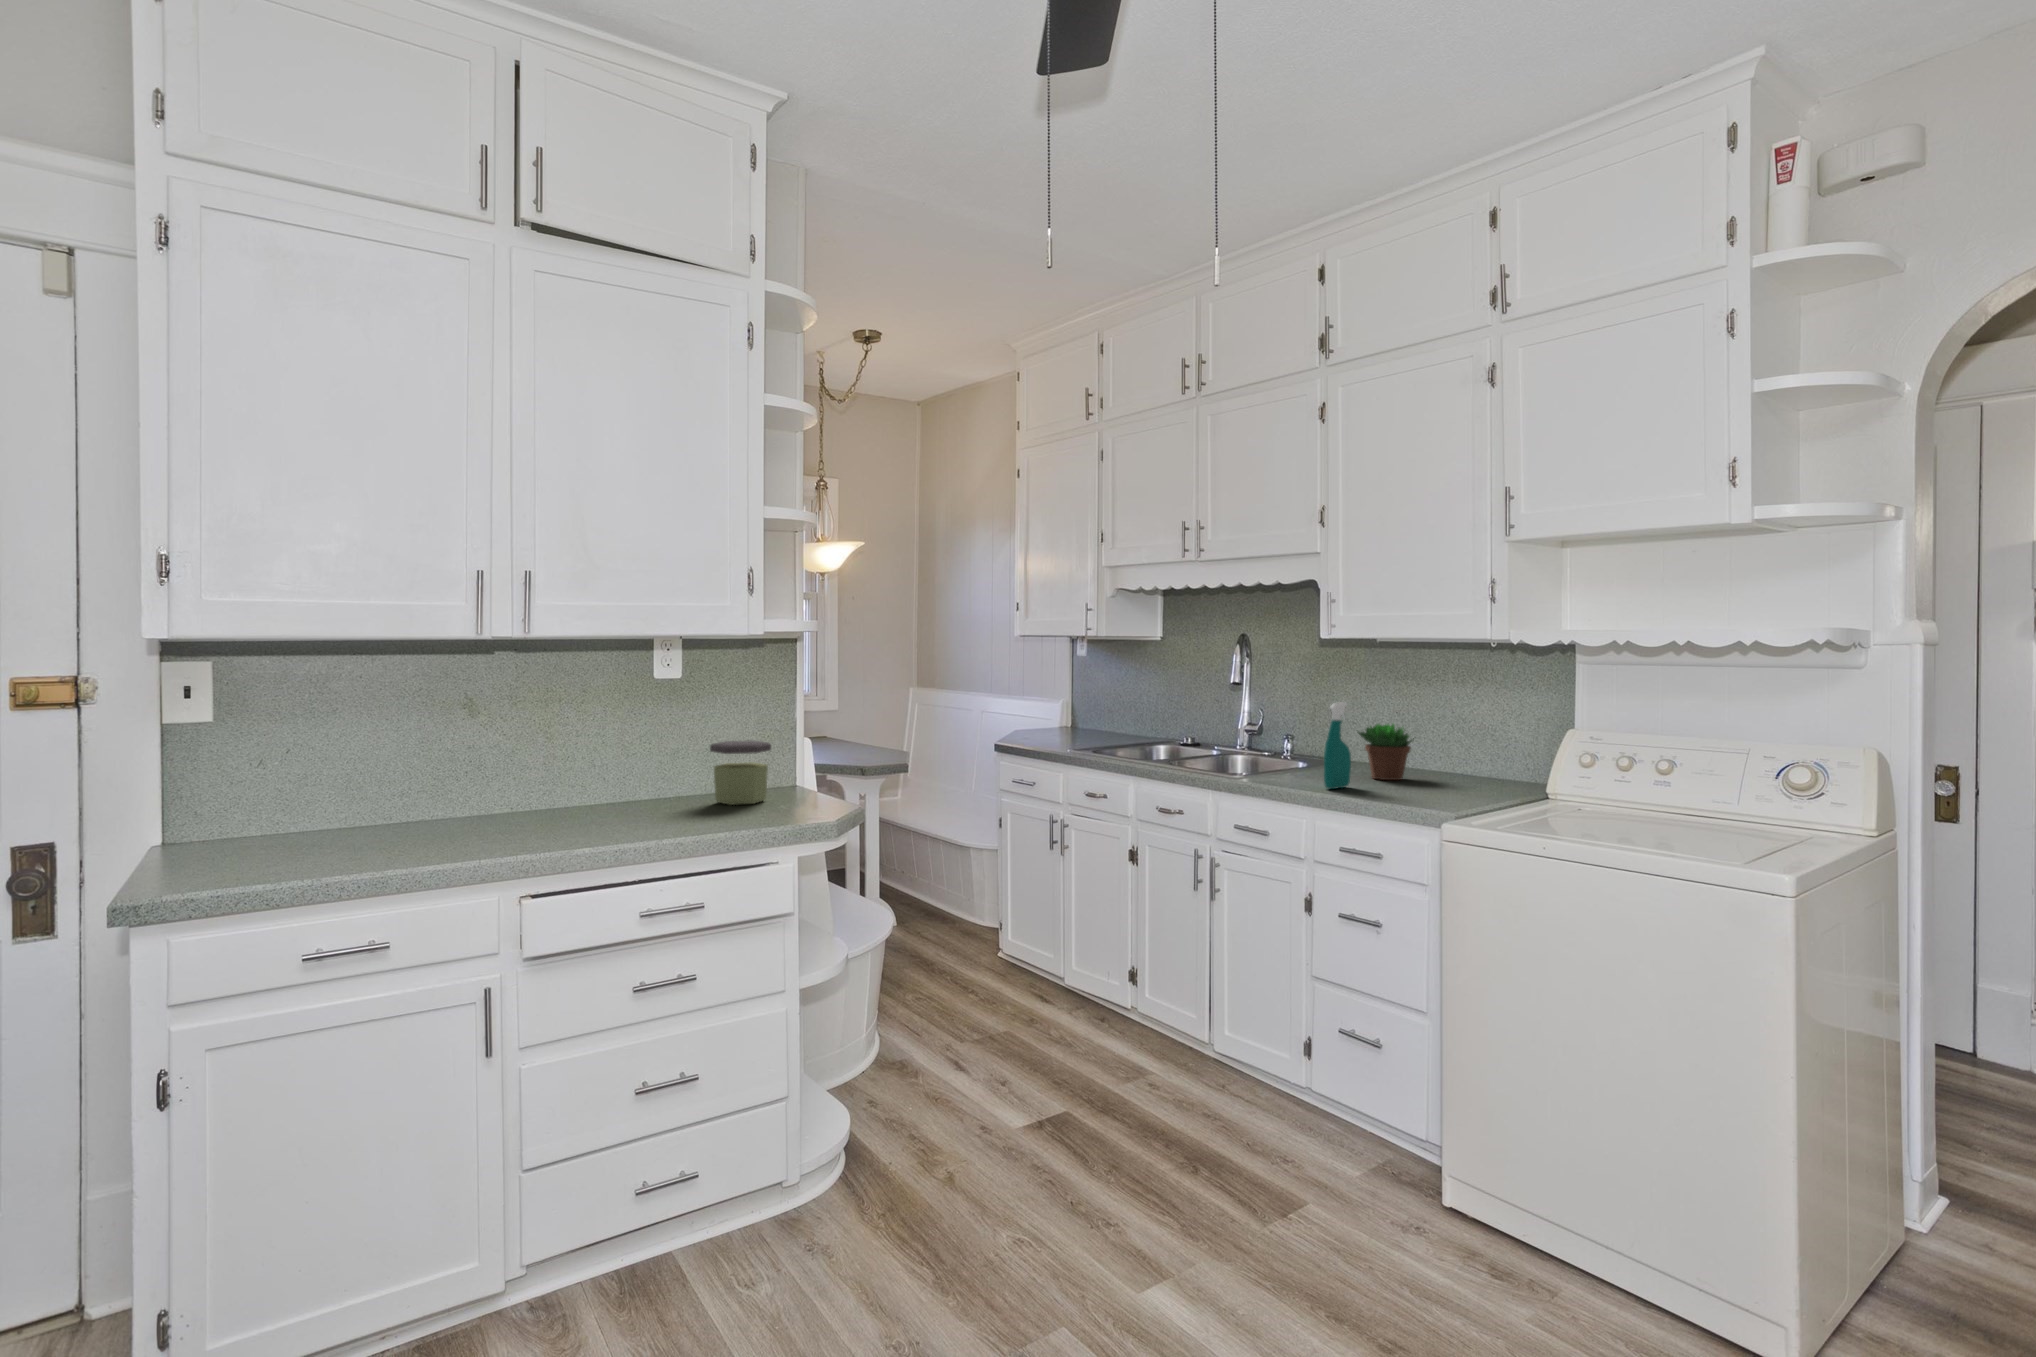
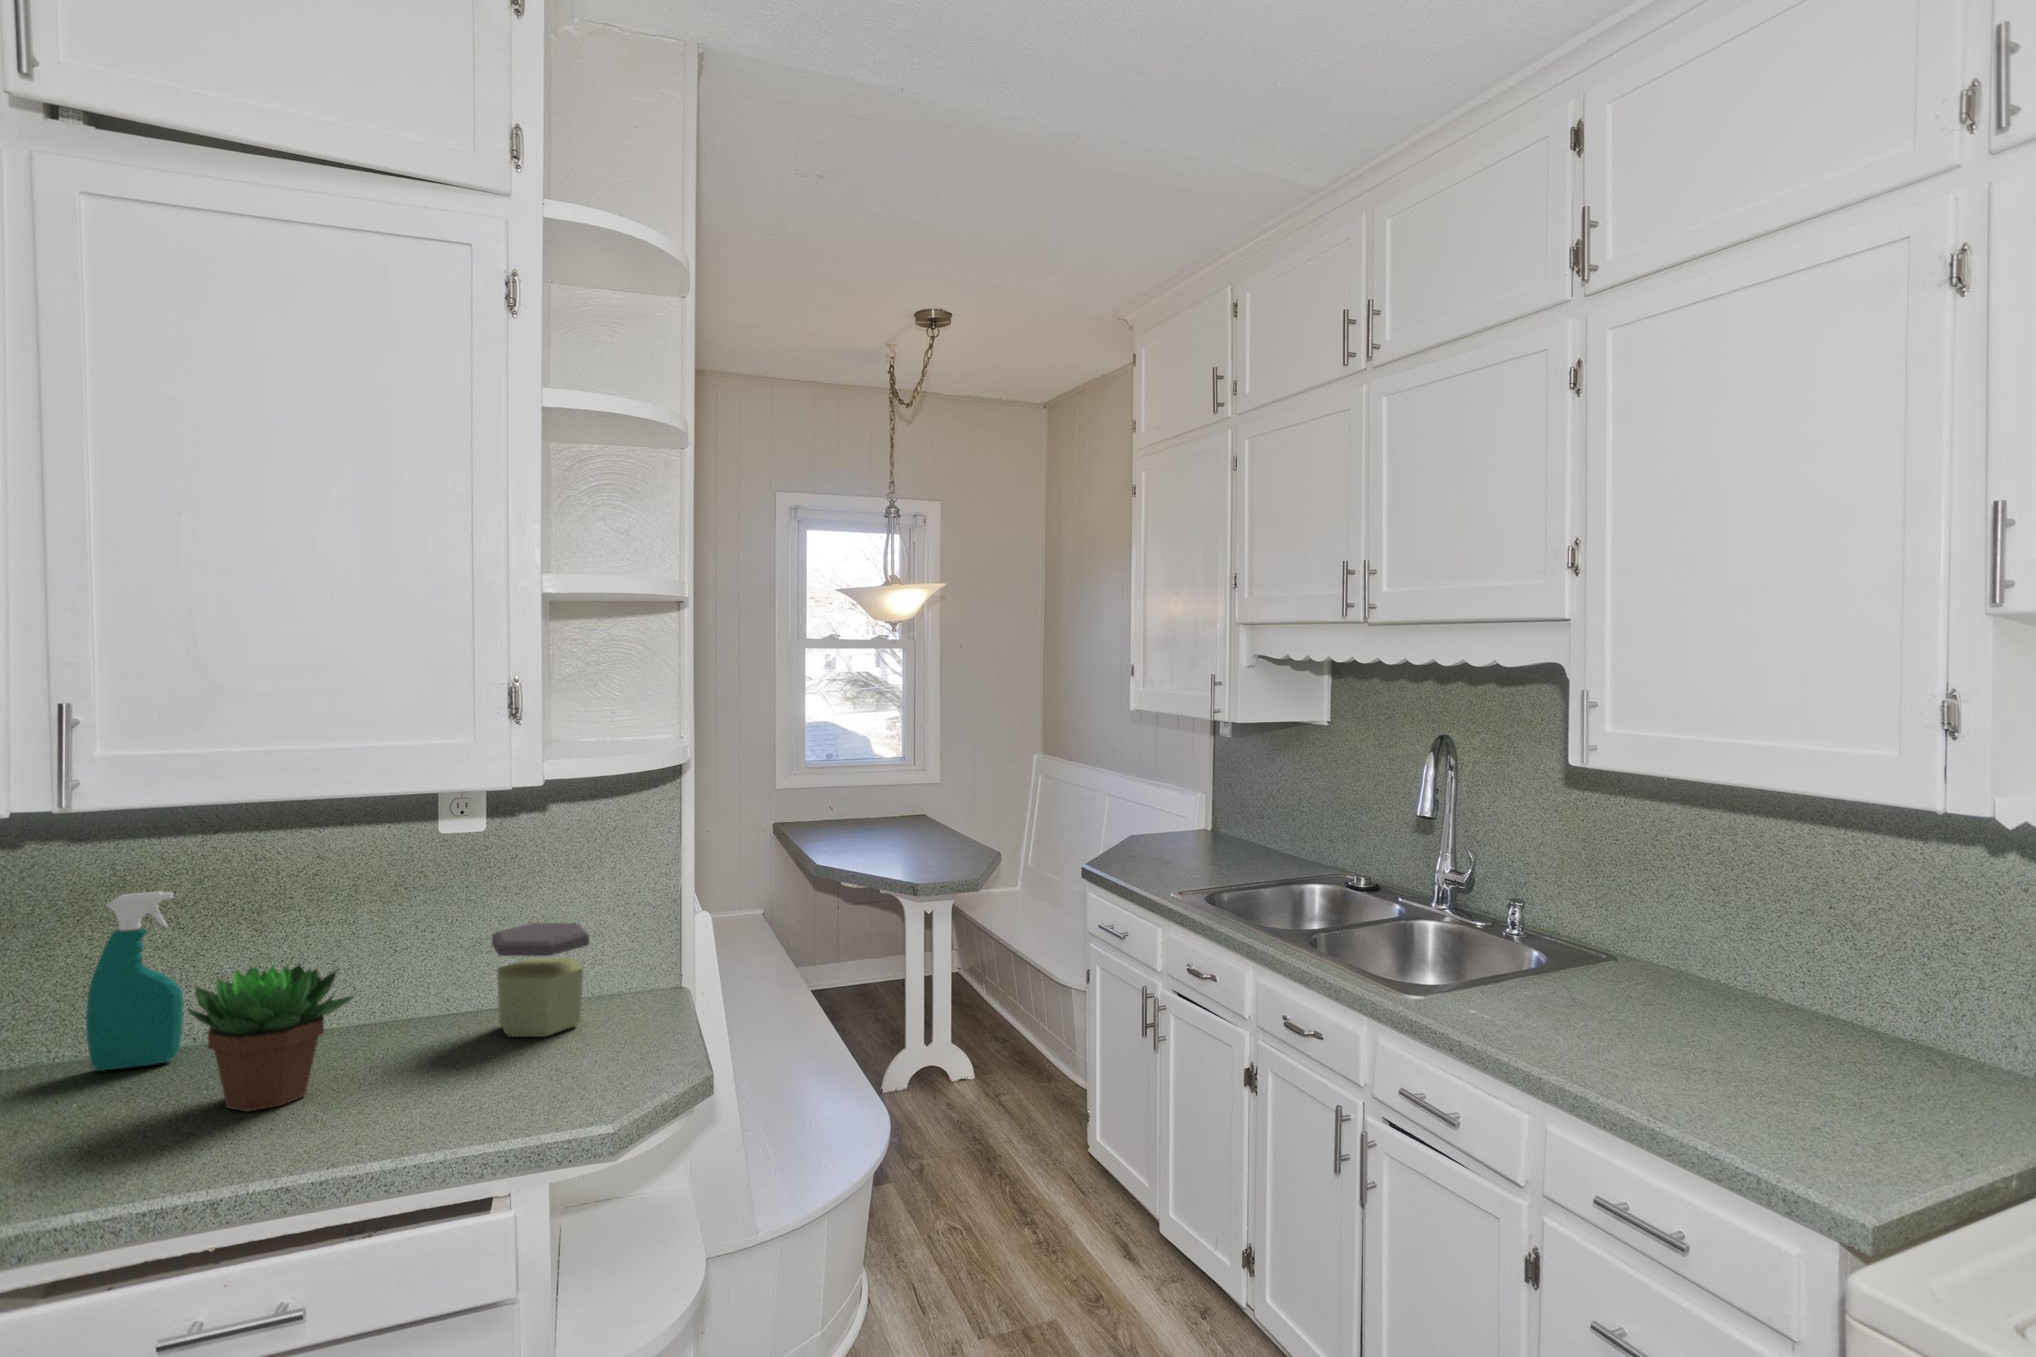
spray bottle: present [1324,702,1351,789] -> present [86,891,184,1071]
succulent plant: present [1358,724,1414,780] -> present [188,965,353,1112]

